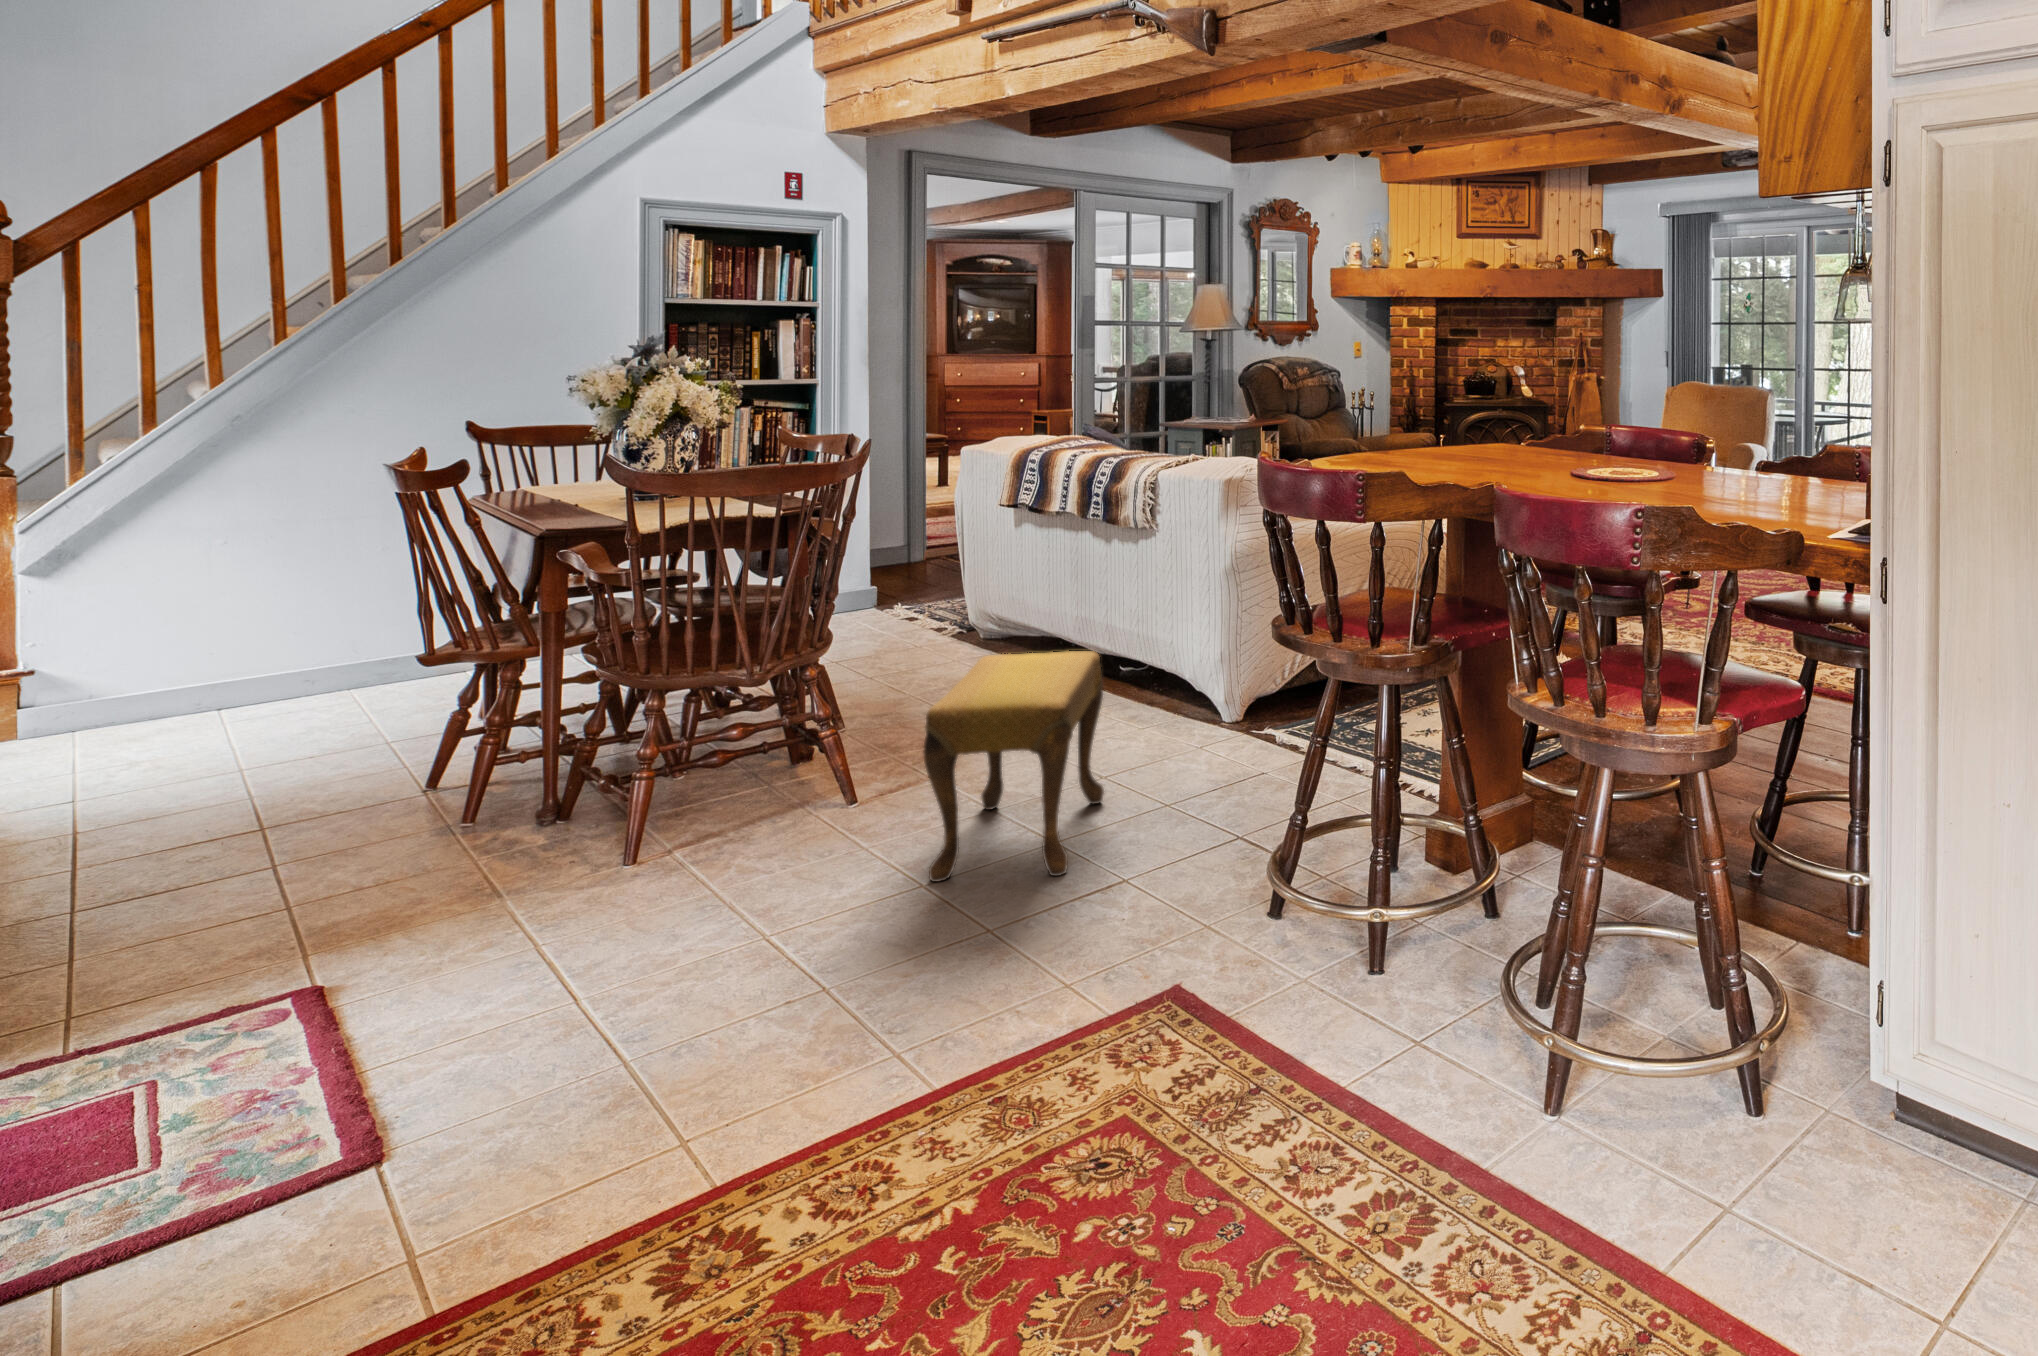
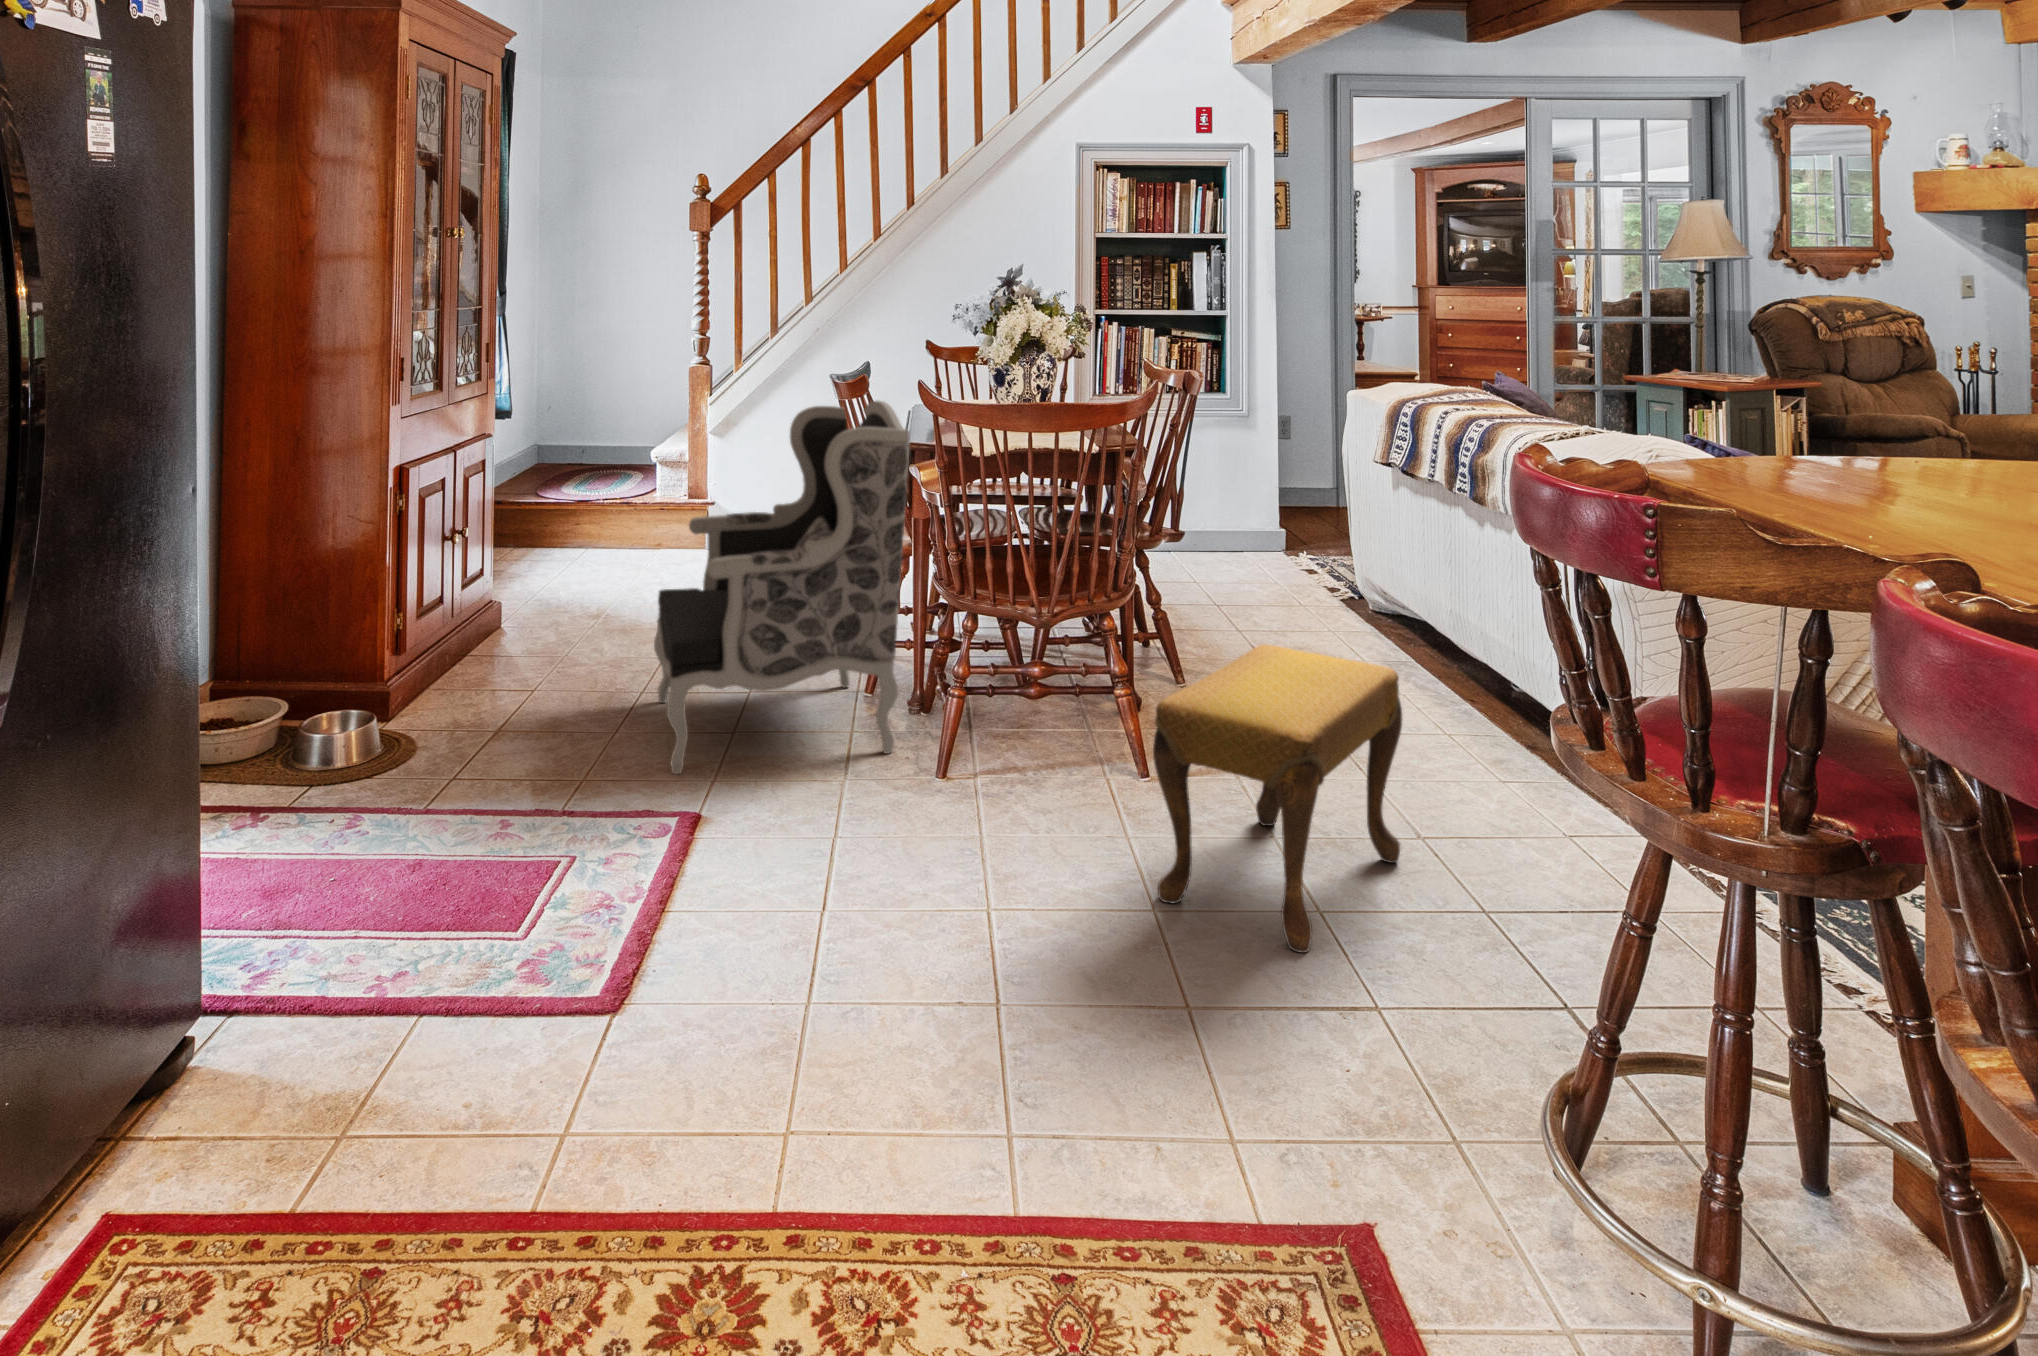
armchair: none [127,483,584,967] -> present [654,401,910,774]

